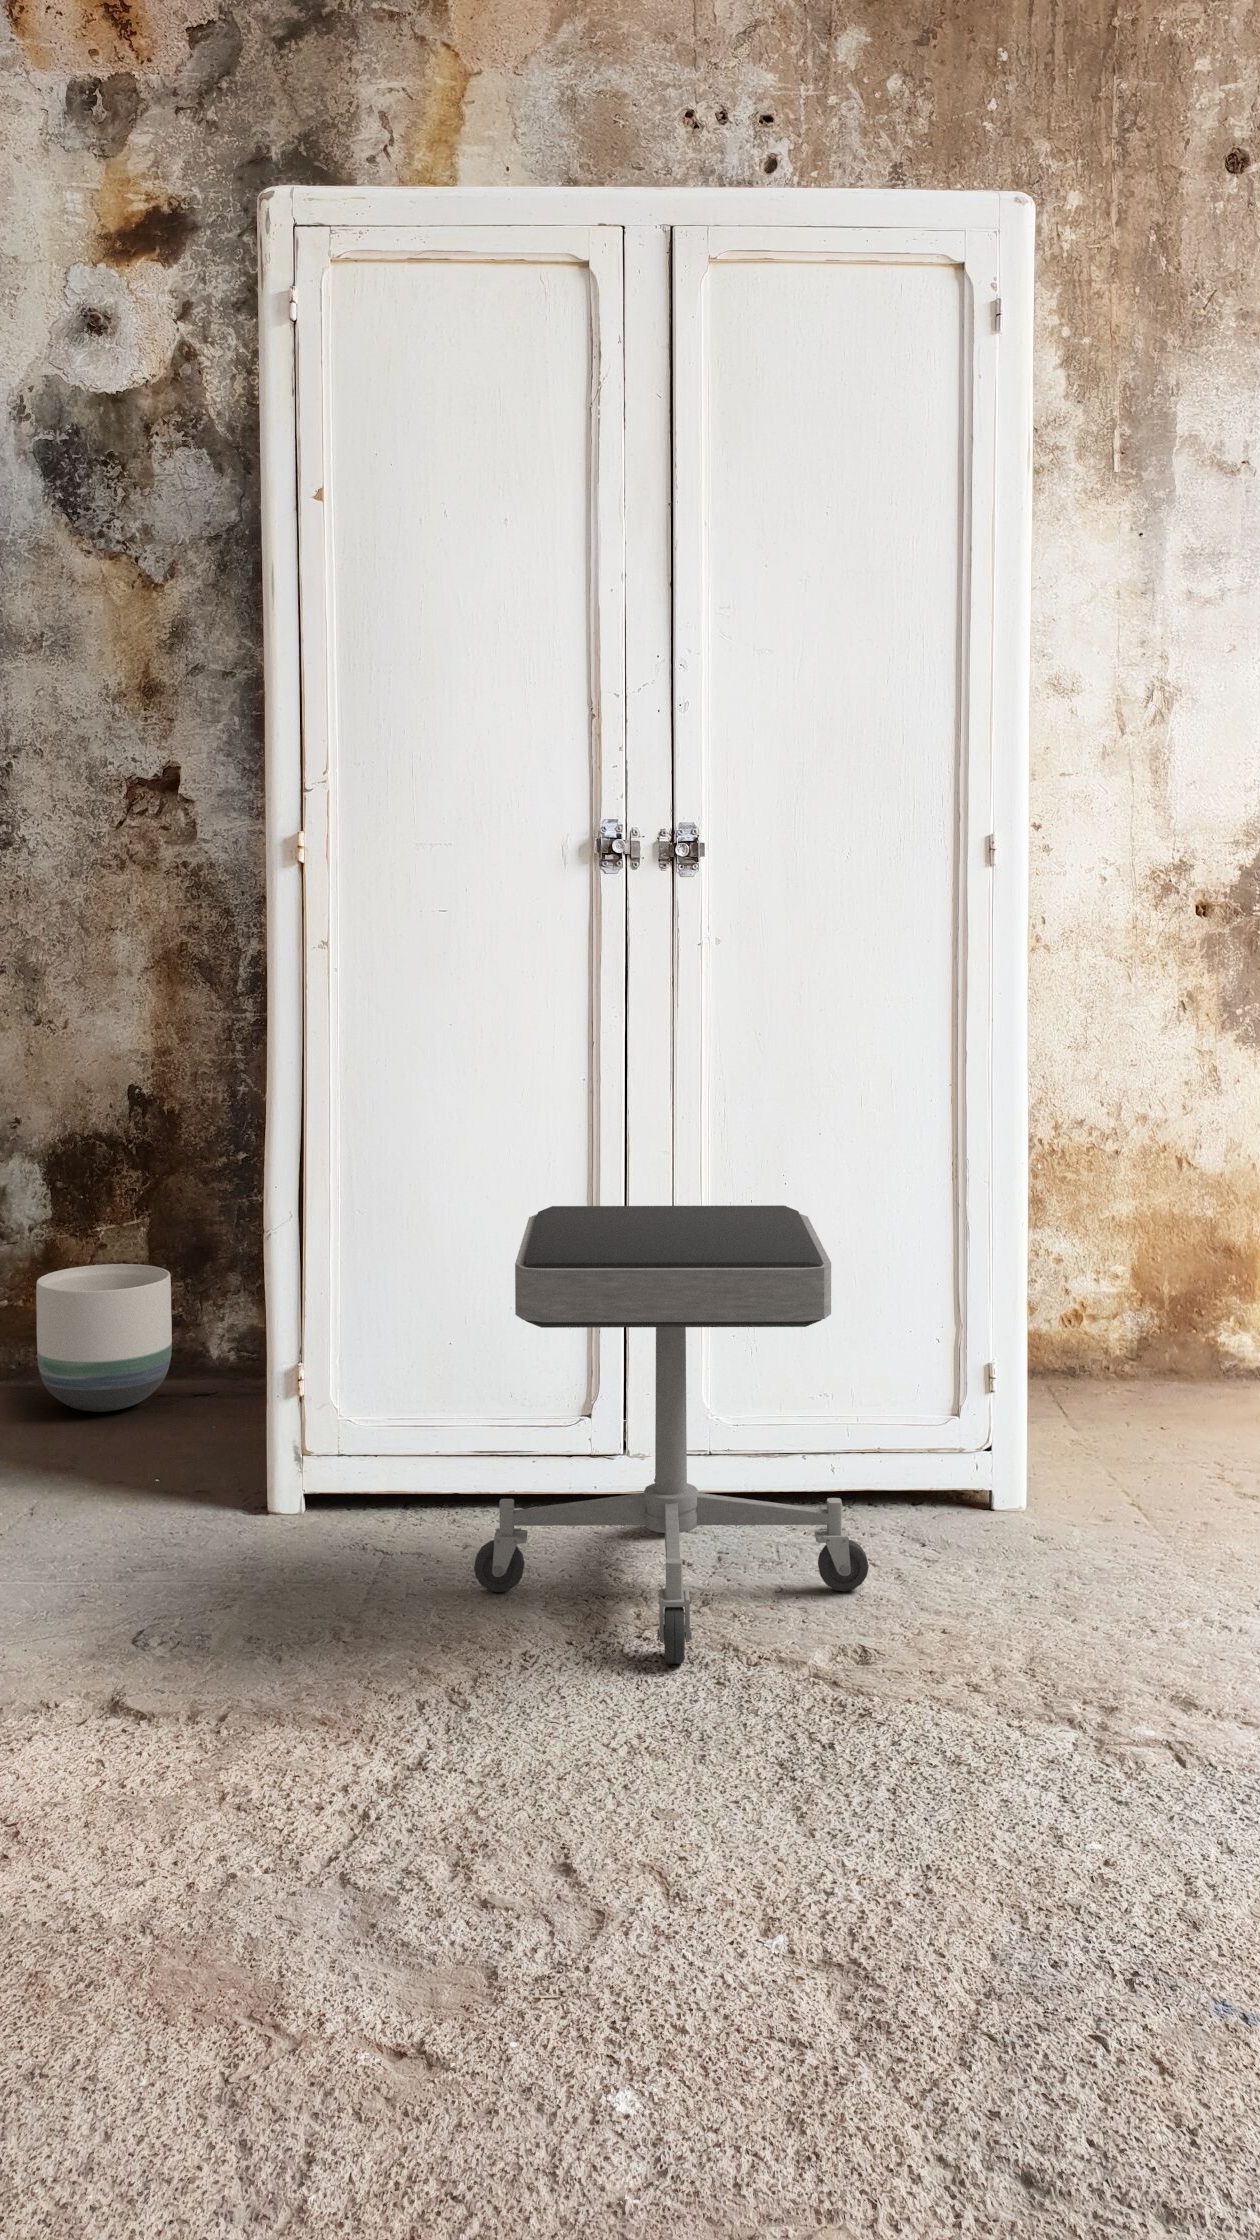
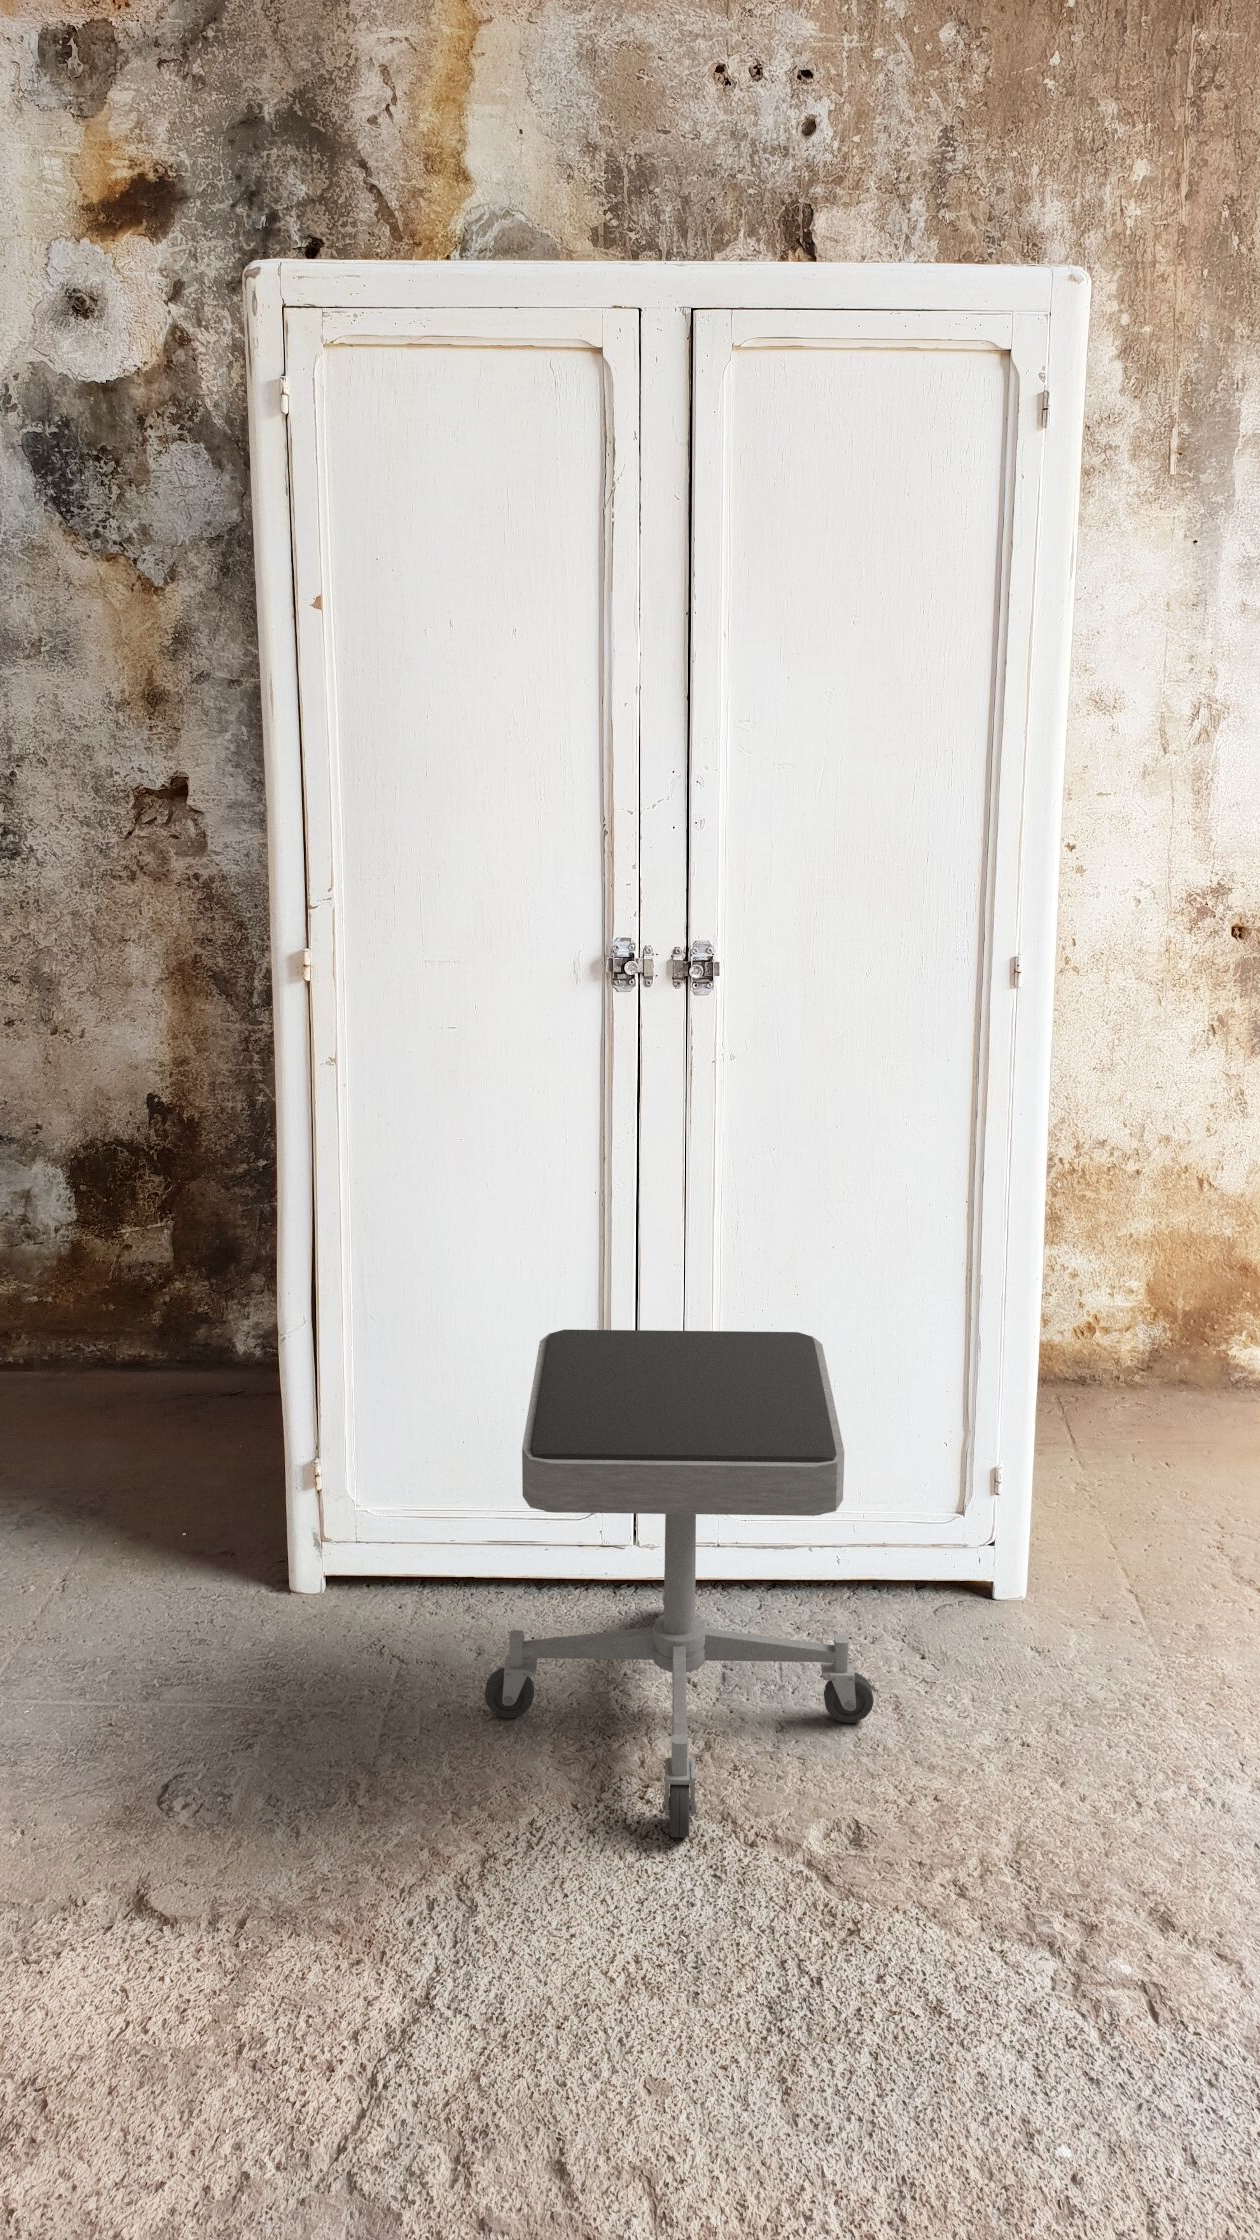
planter: present [36,1264,172,1412] -> none [61,1270,196,1424]

